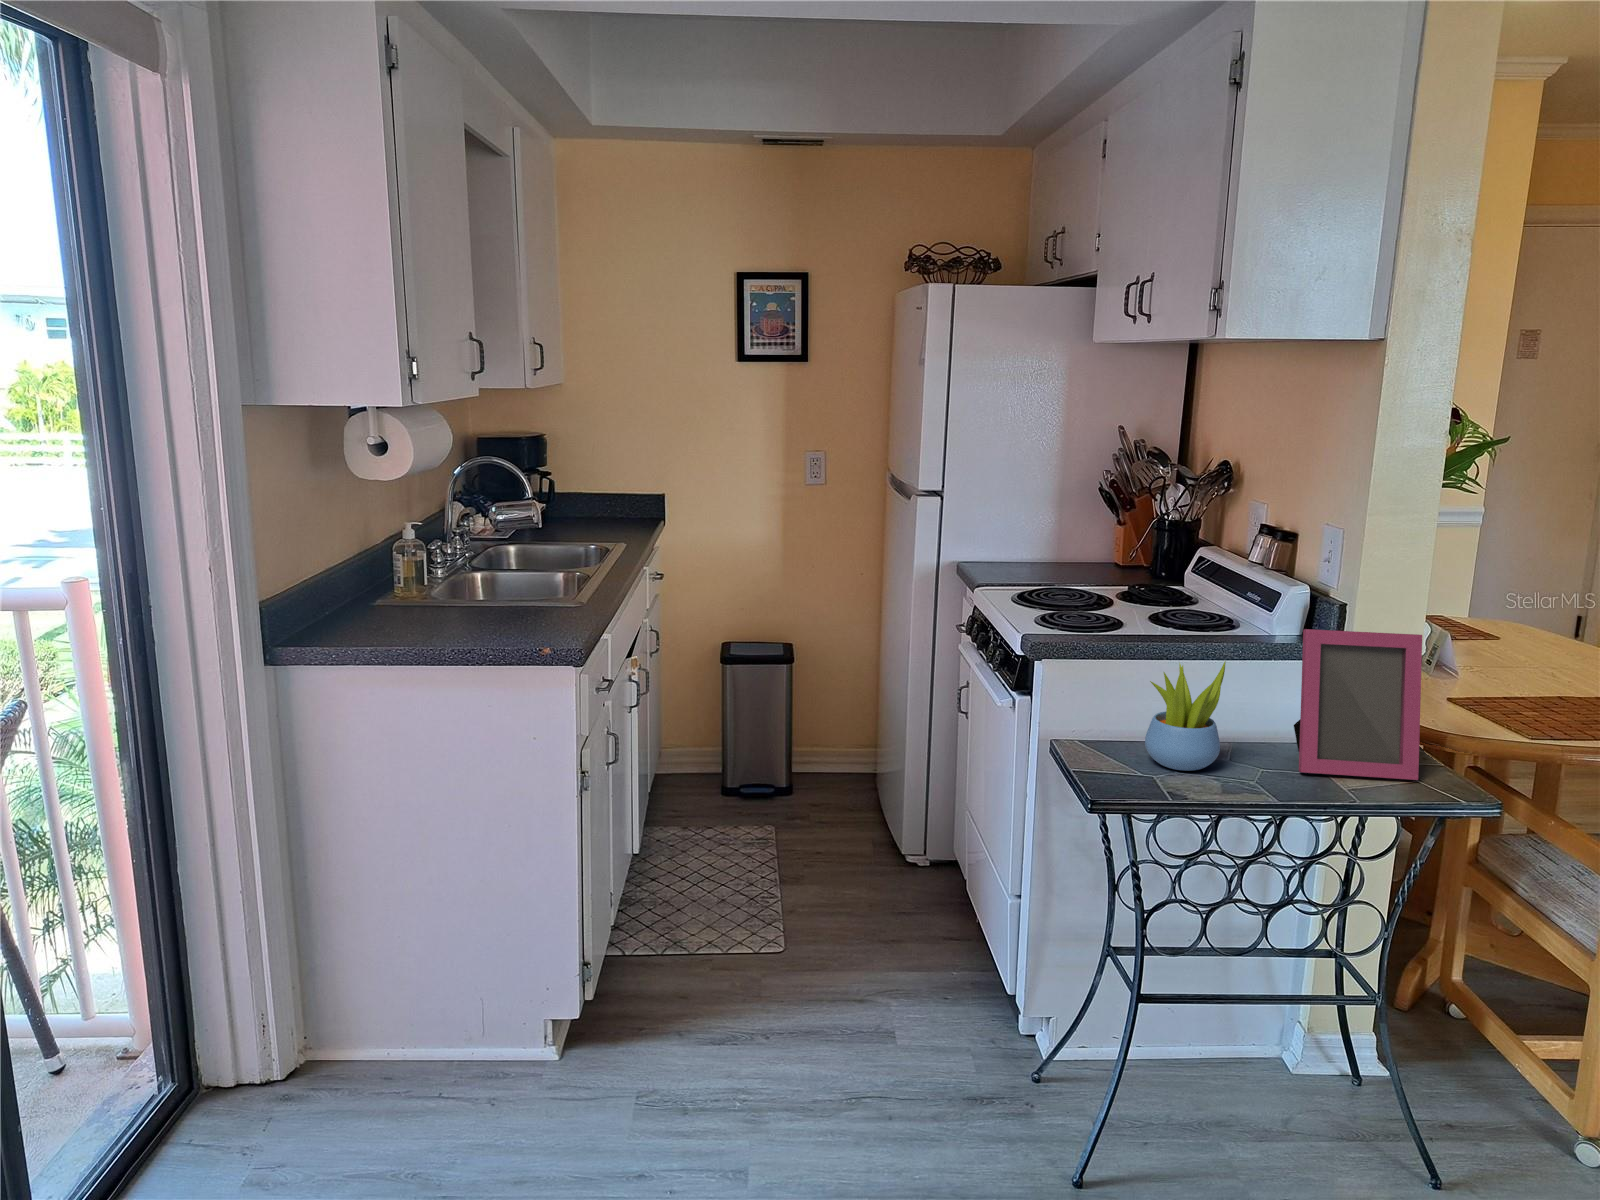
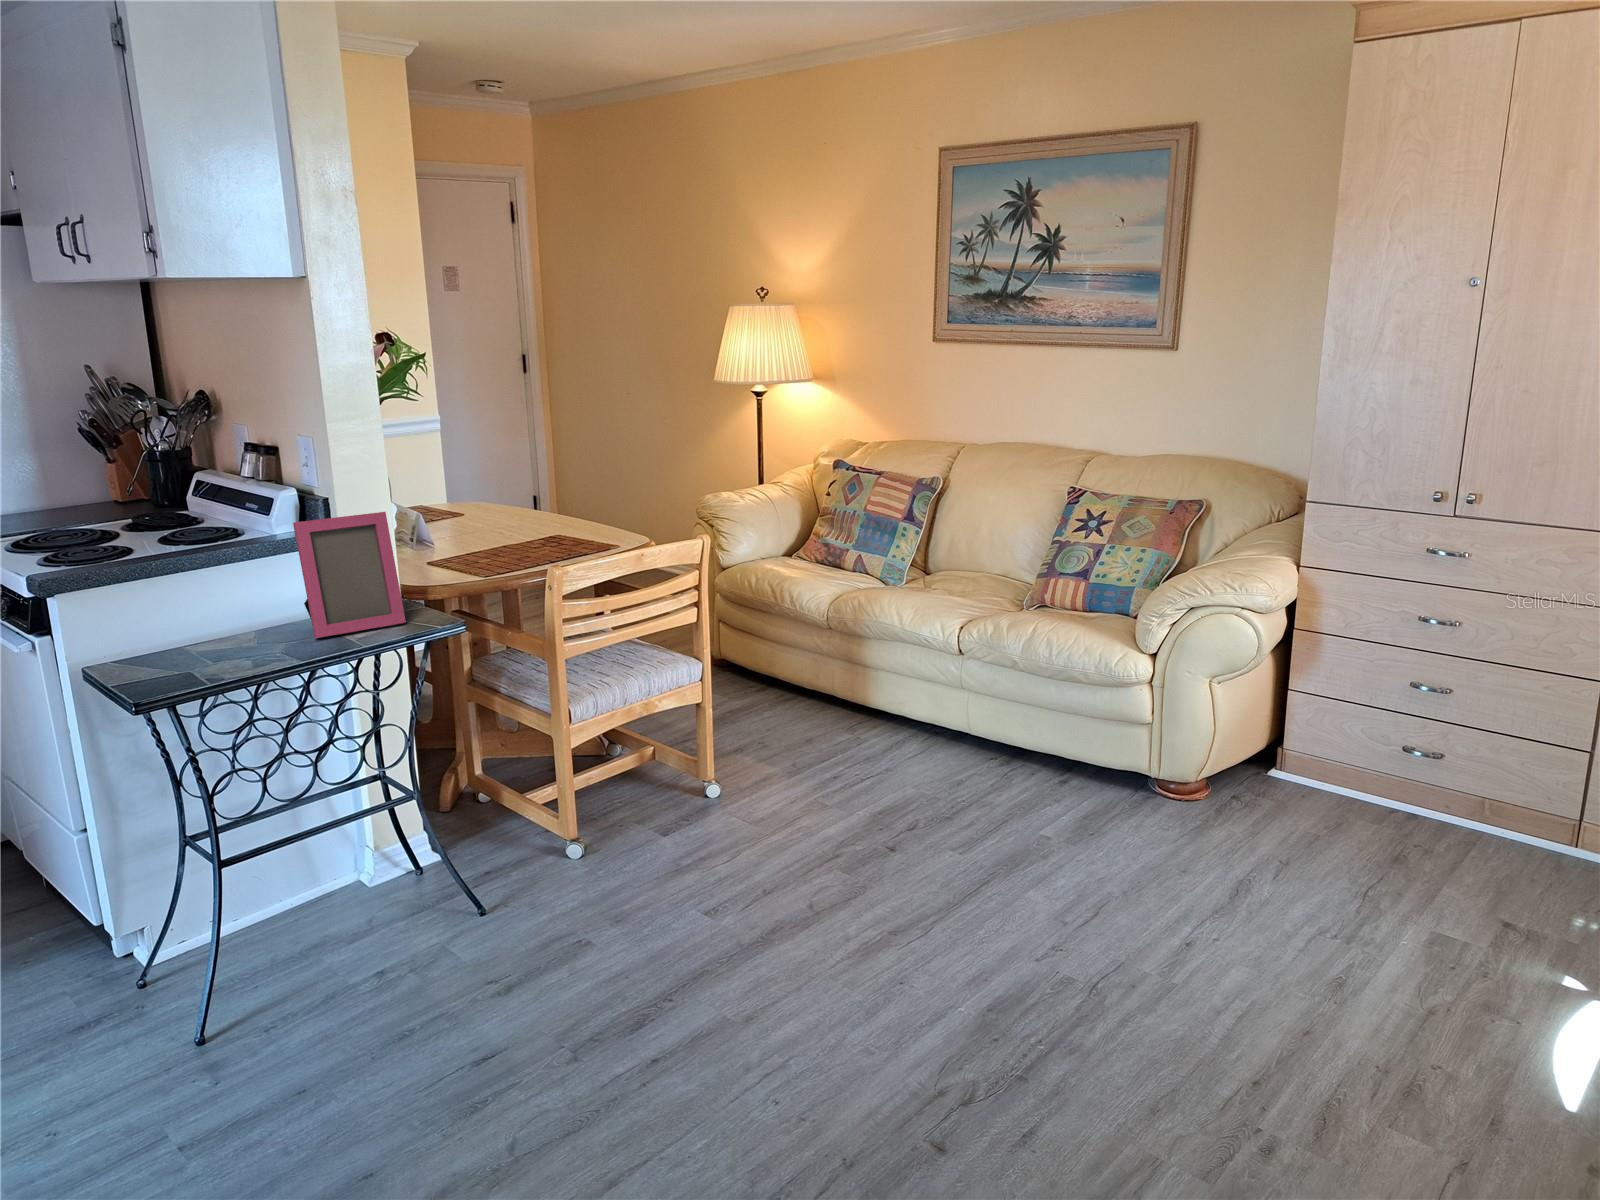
succulent plant: present [1145,661,1226,771] -> none [166,560,245,662]

